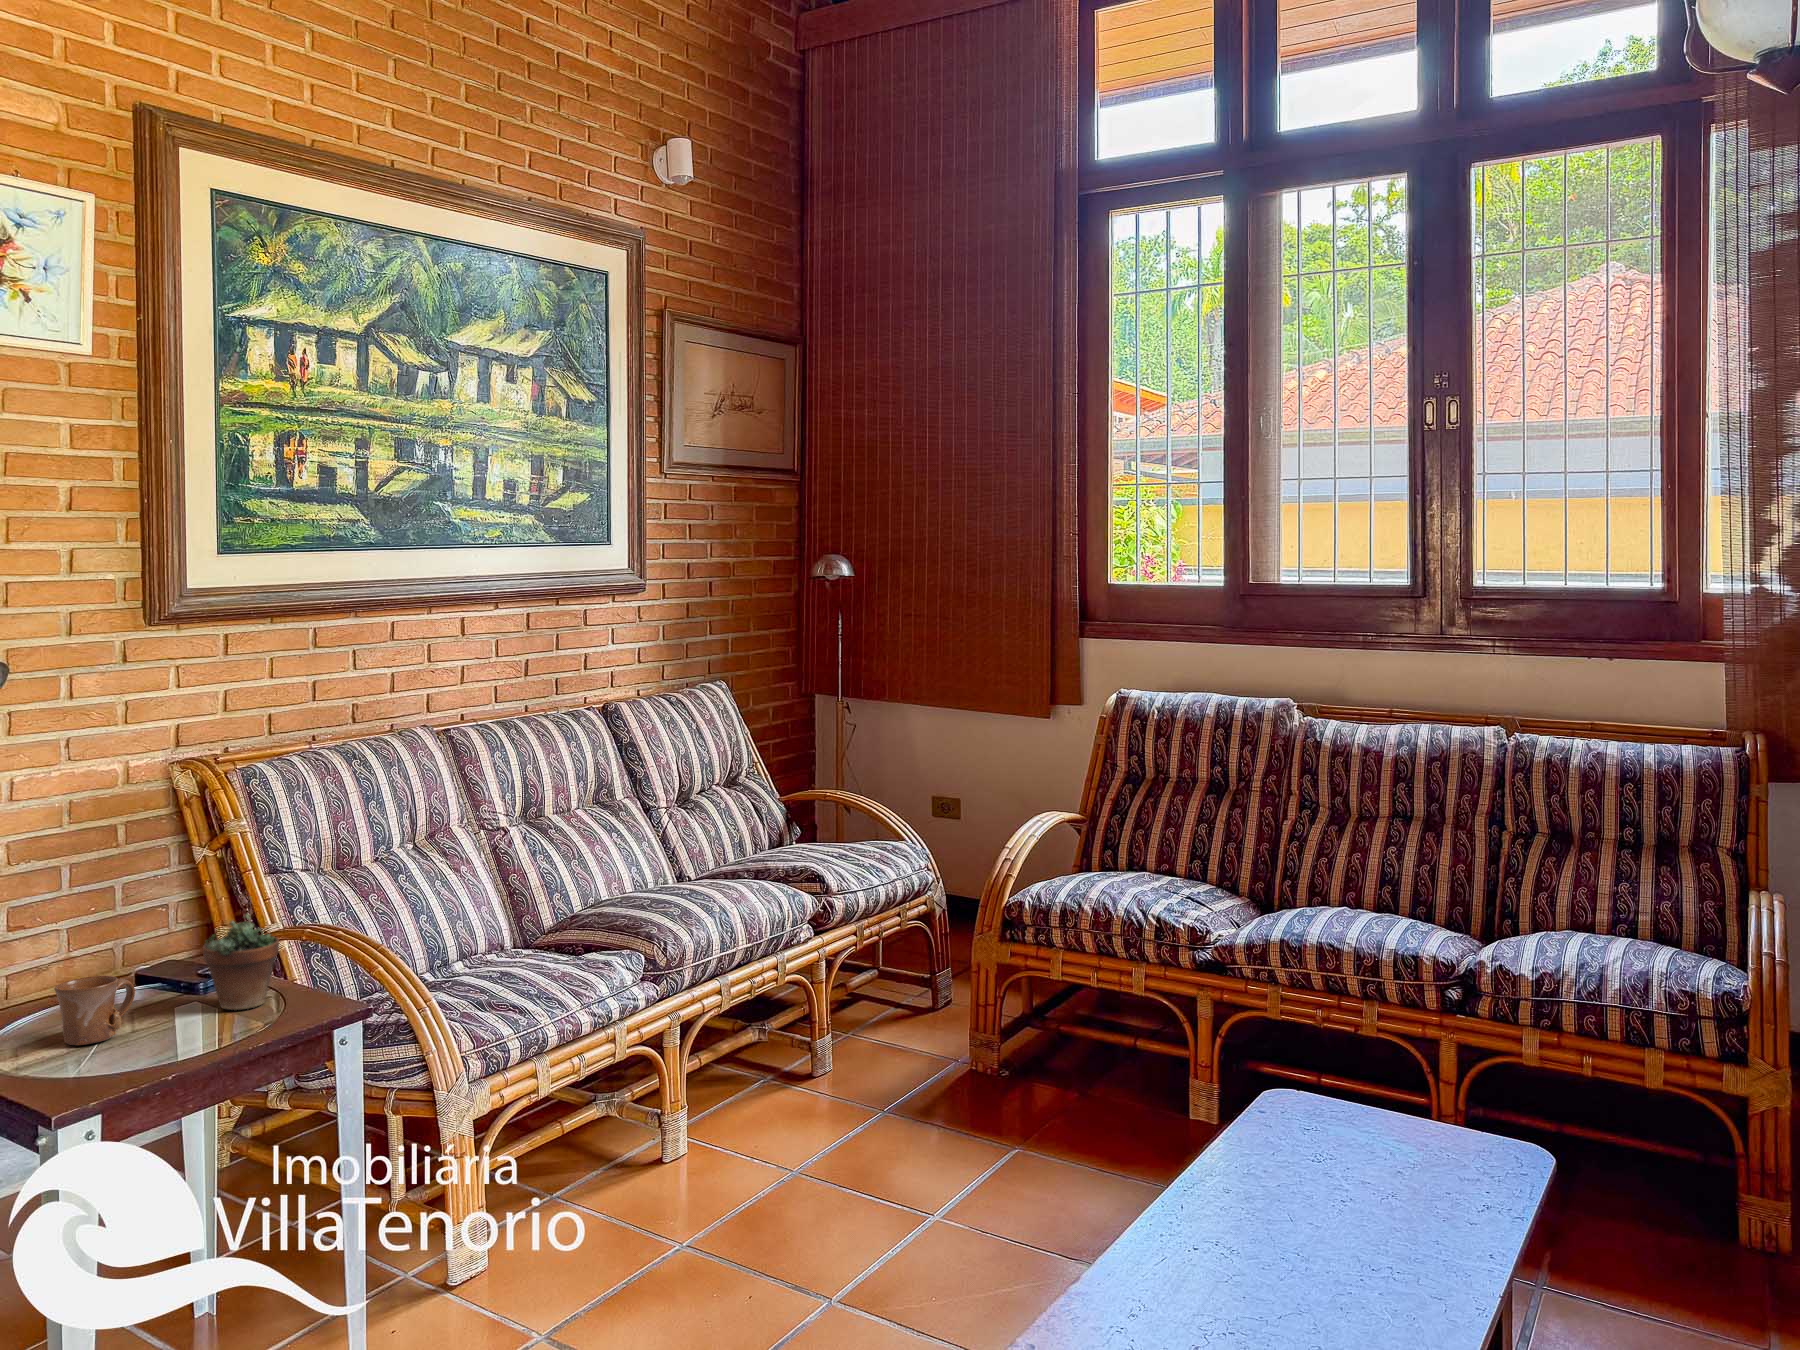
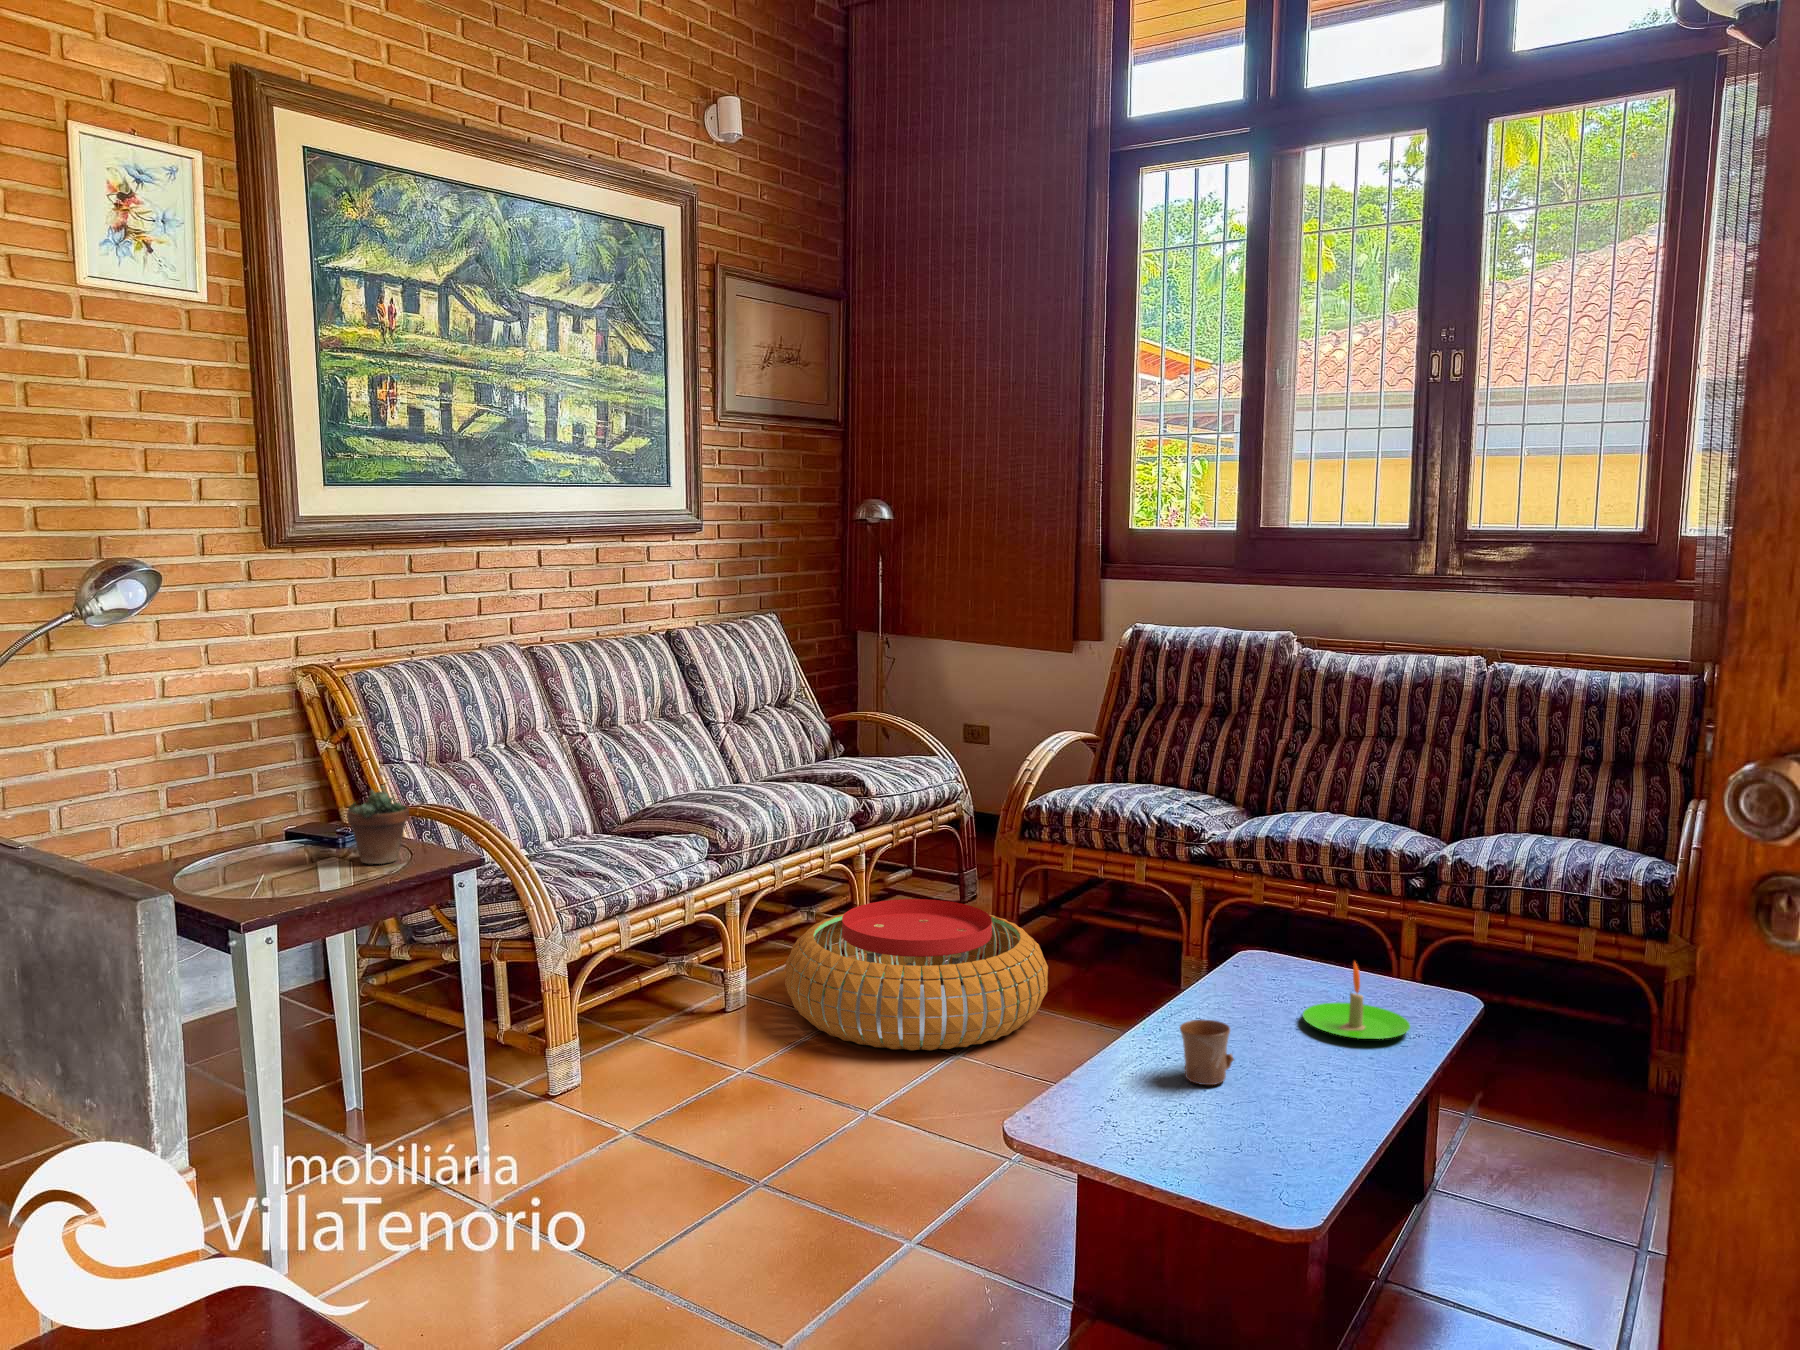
mug: present [54,976,135,1045] -> present [1180,1020,1234,1085]
pouf: none [735,1014,1034,1201] -> present [785,899,1048,1050]
candle: none [1341,1115,1472,1214] -> present [1303,962,1410,1039]

